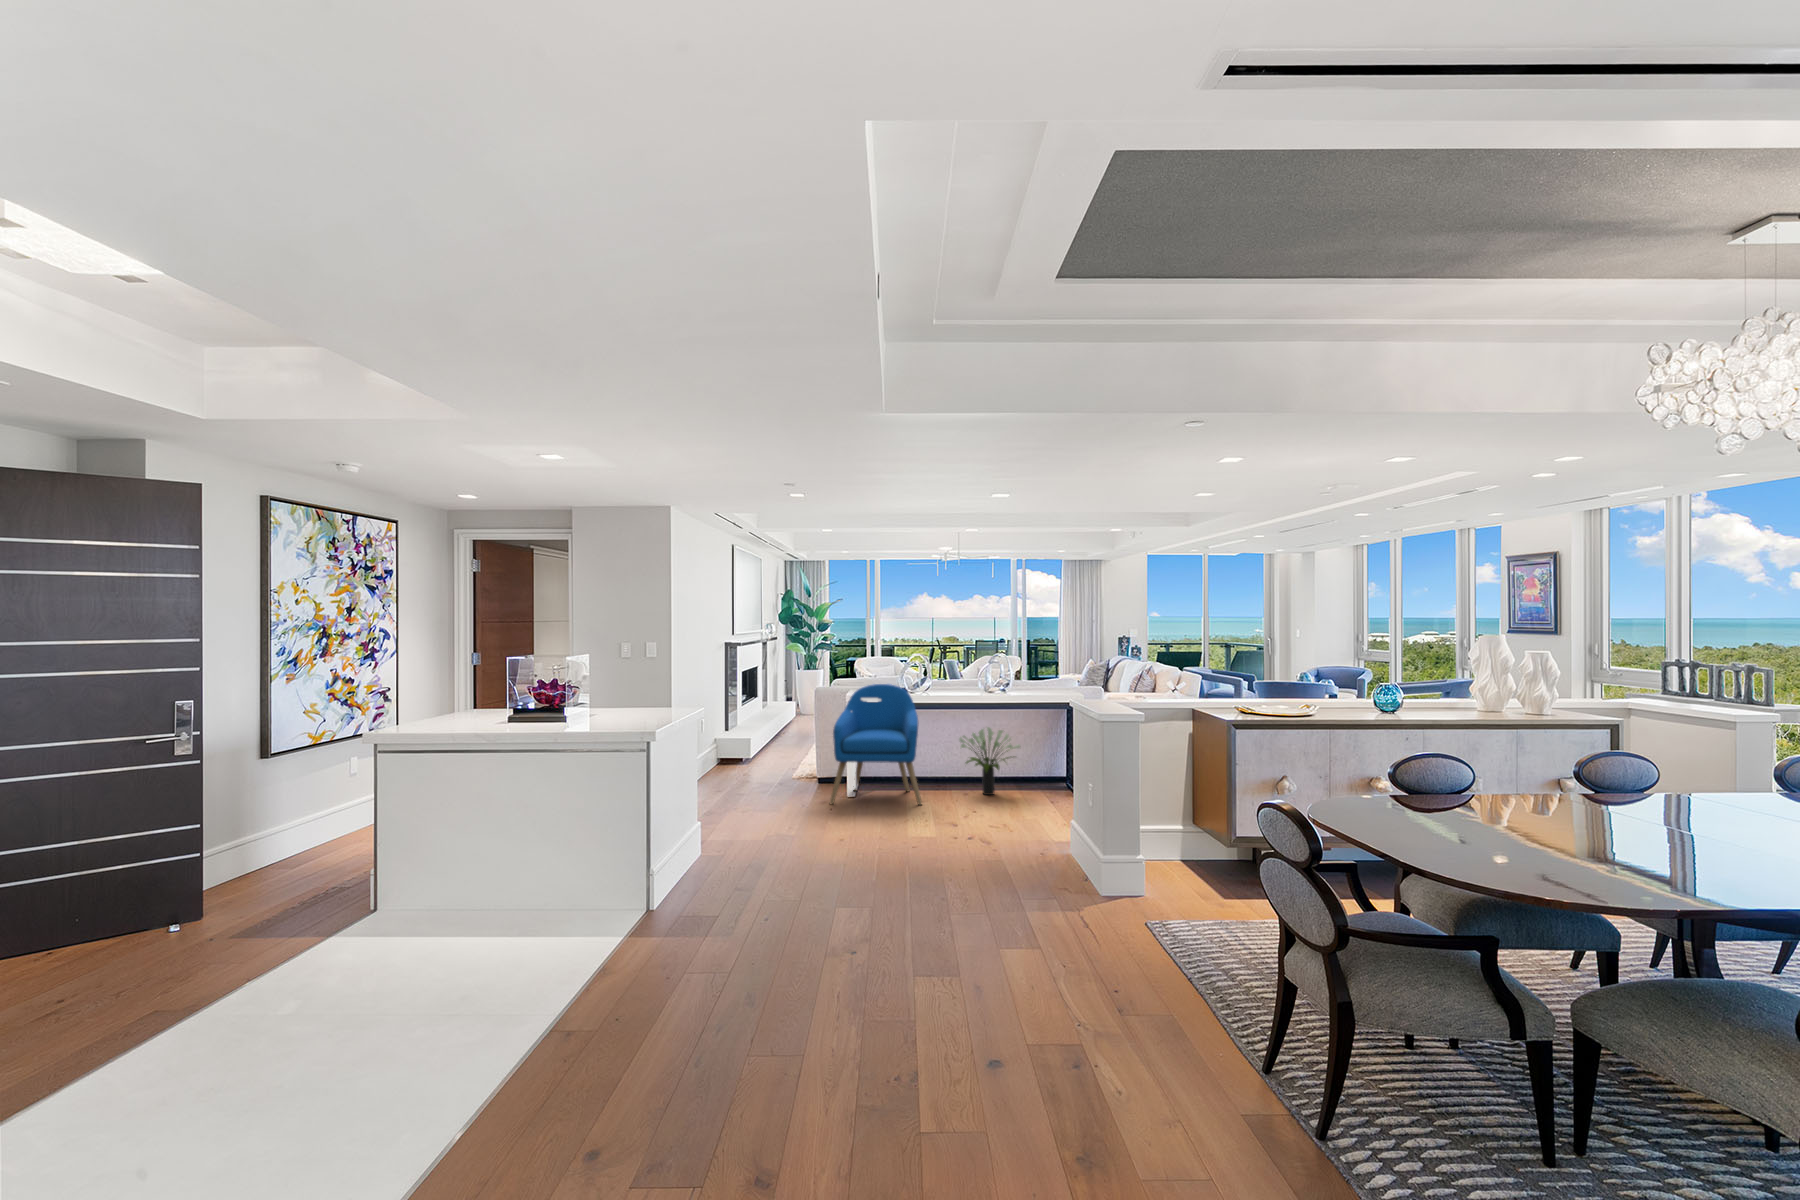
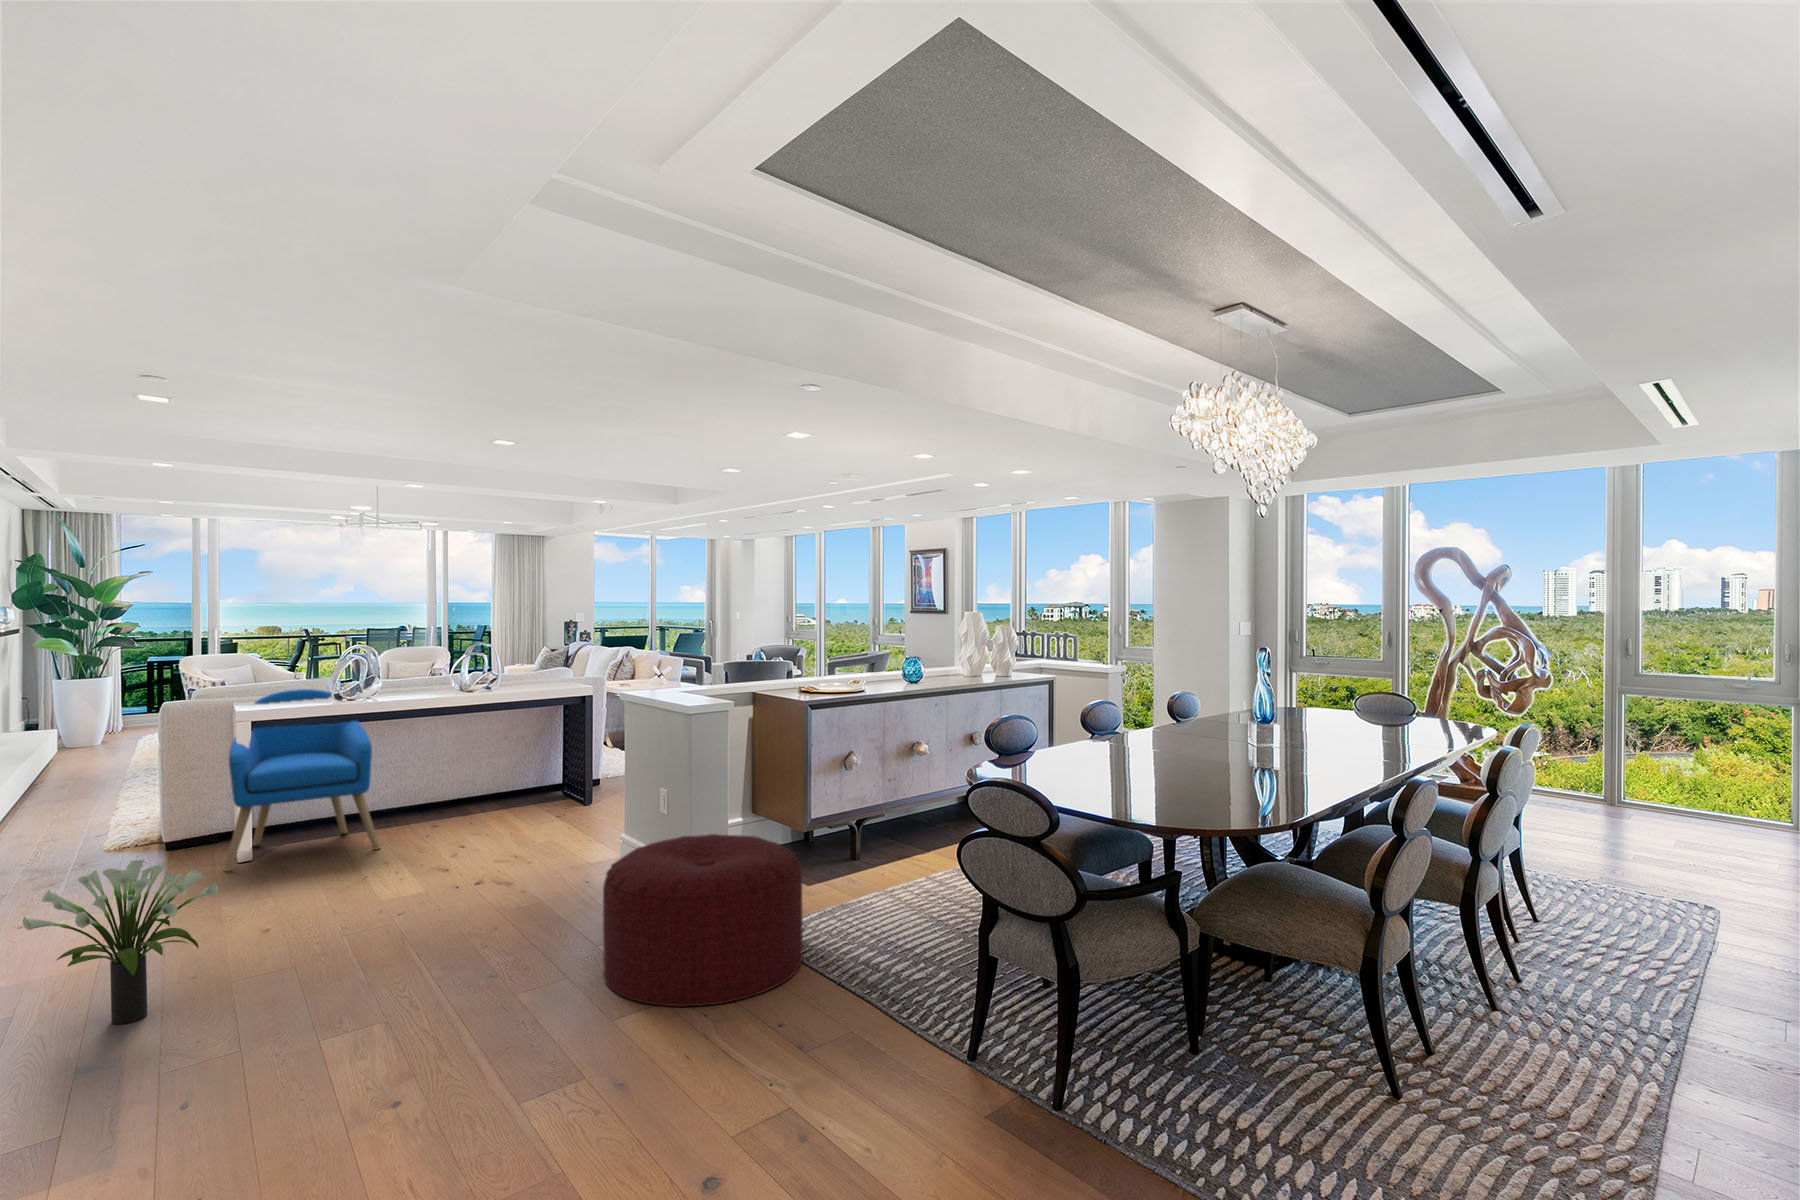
potted plant: present [959,727,1020,795] -> present [23,860,219,1024]
ottoman: none [1003,824,1175,968] -> present [603,834,803,1007]

